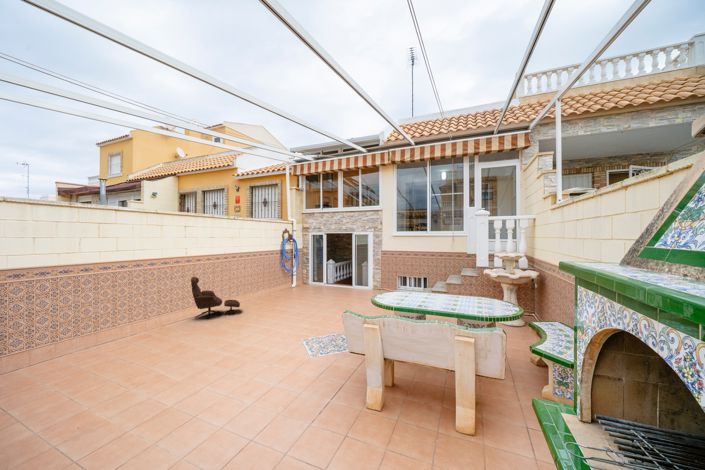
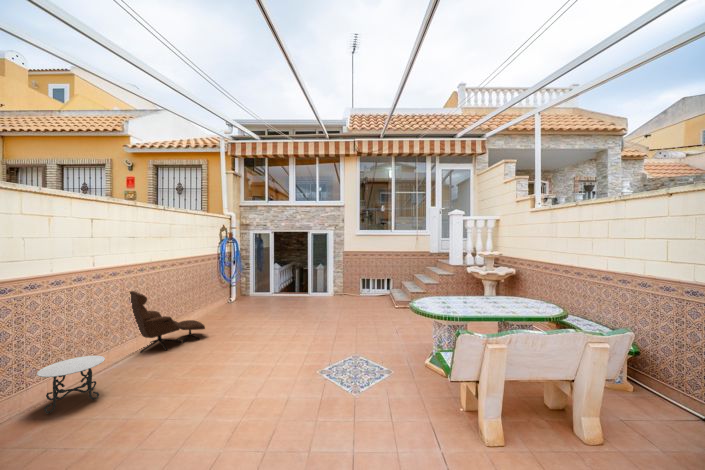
side table: none [111,316,150,346] -> present [37,356,105,414]

